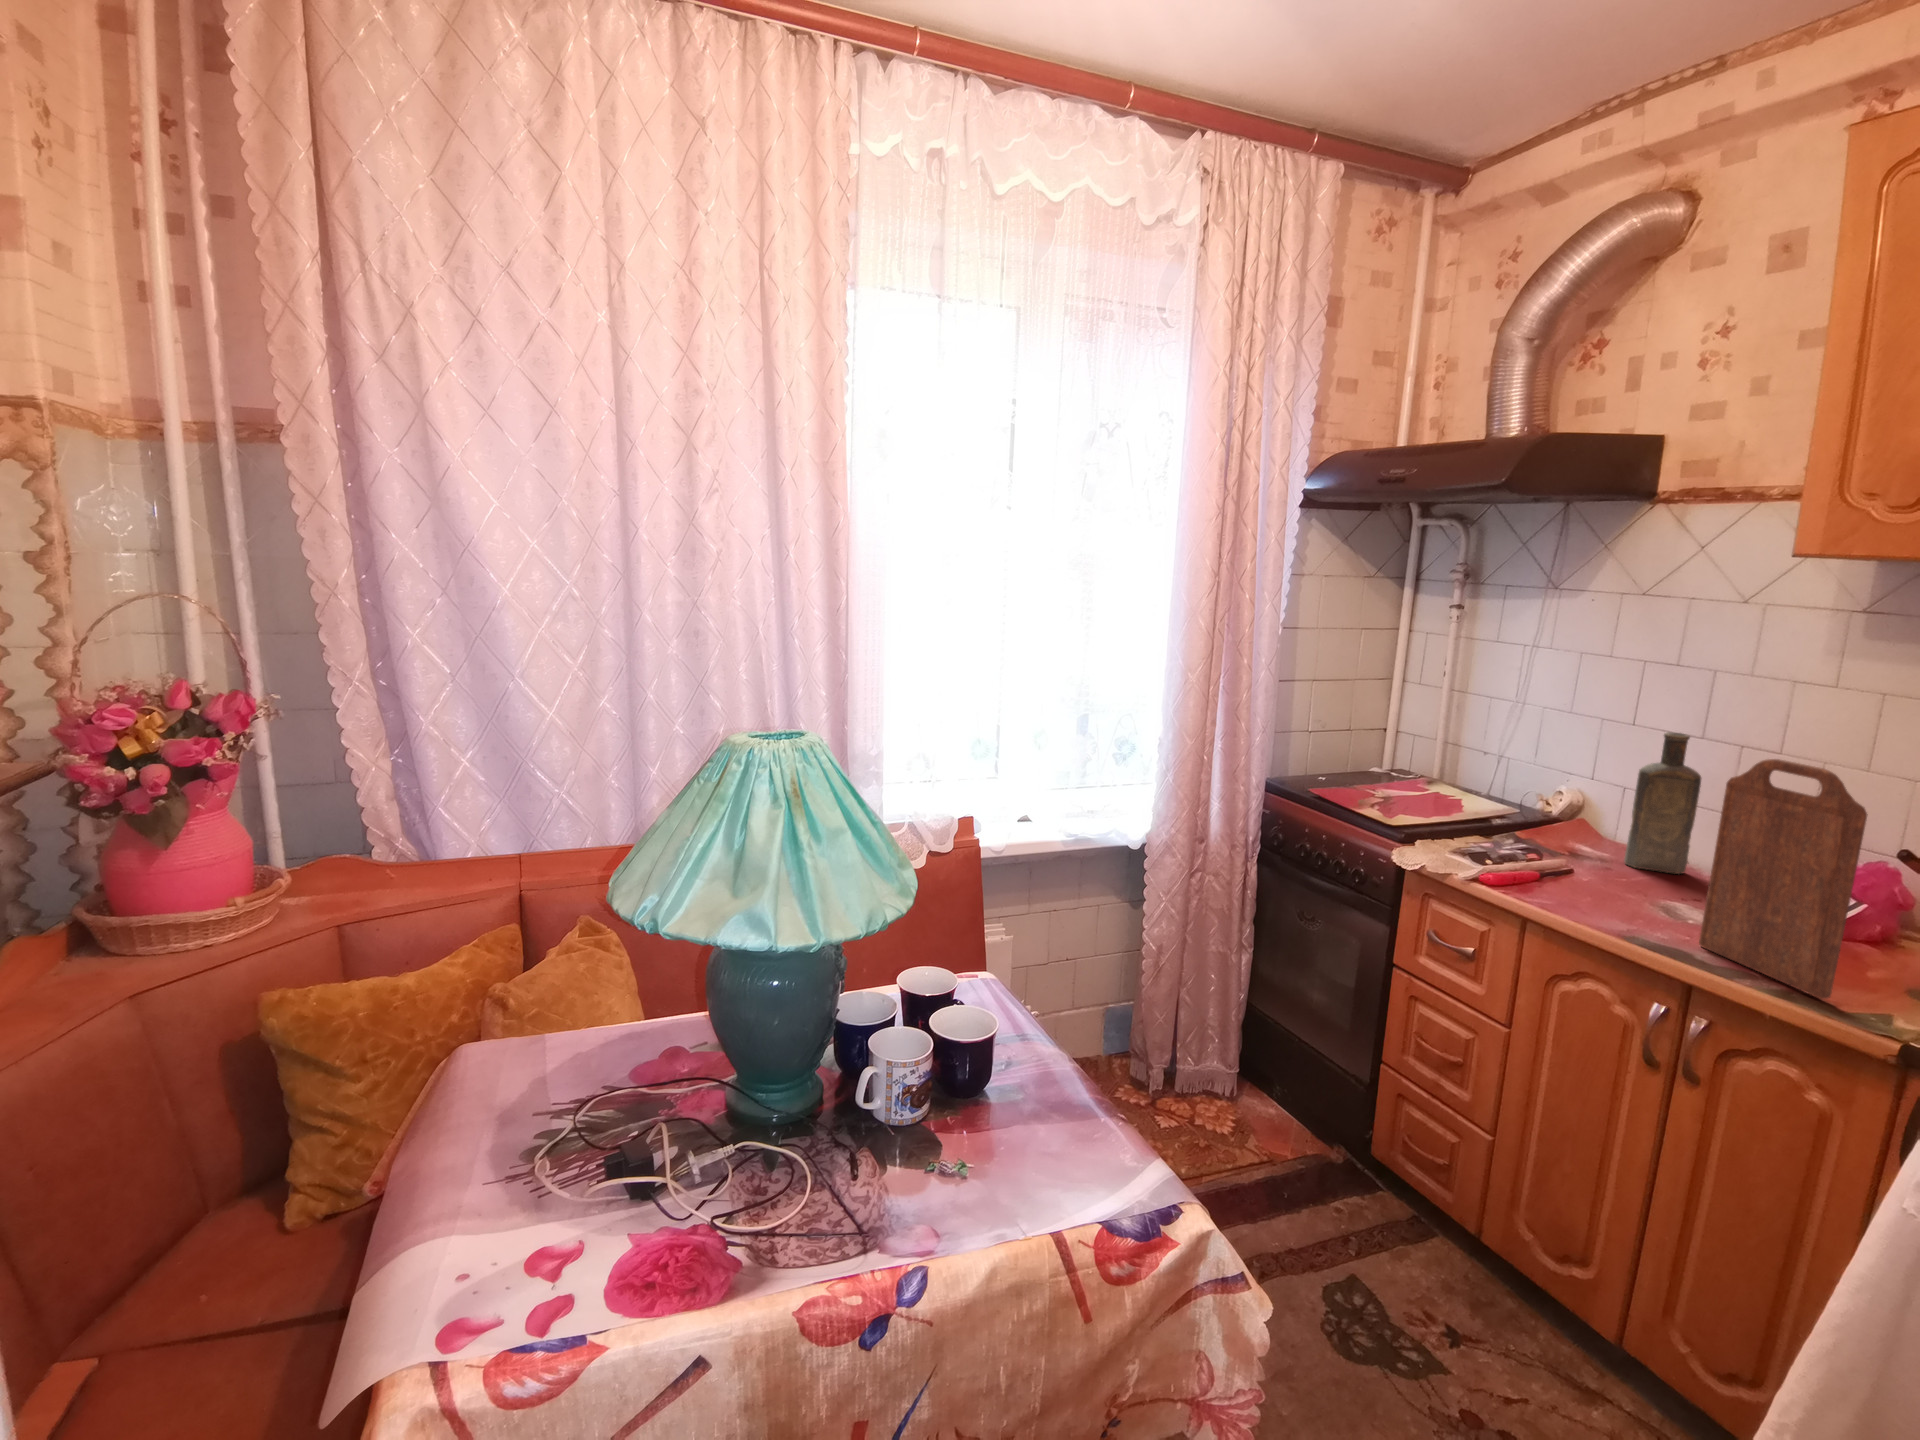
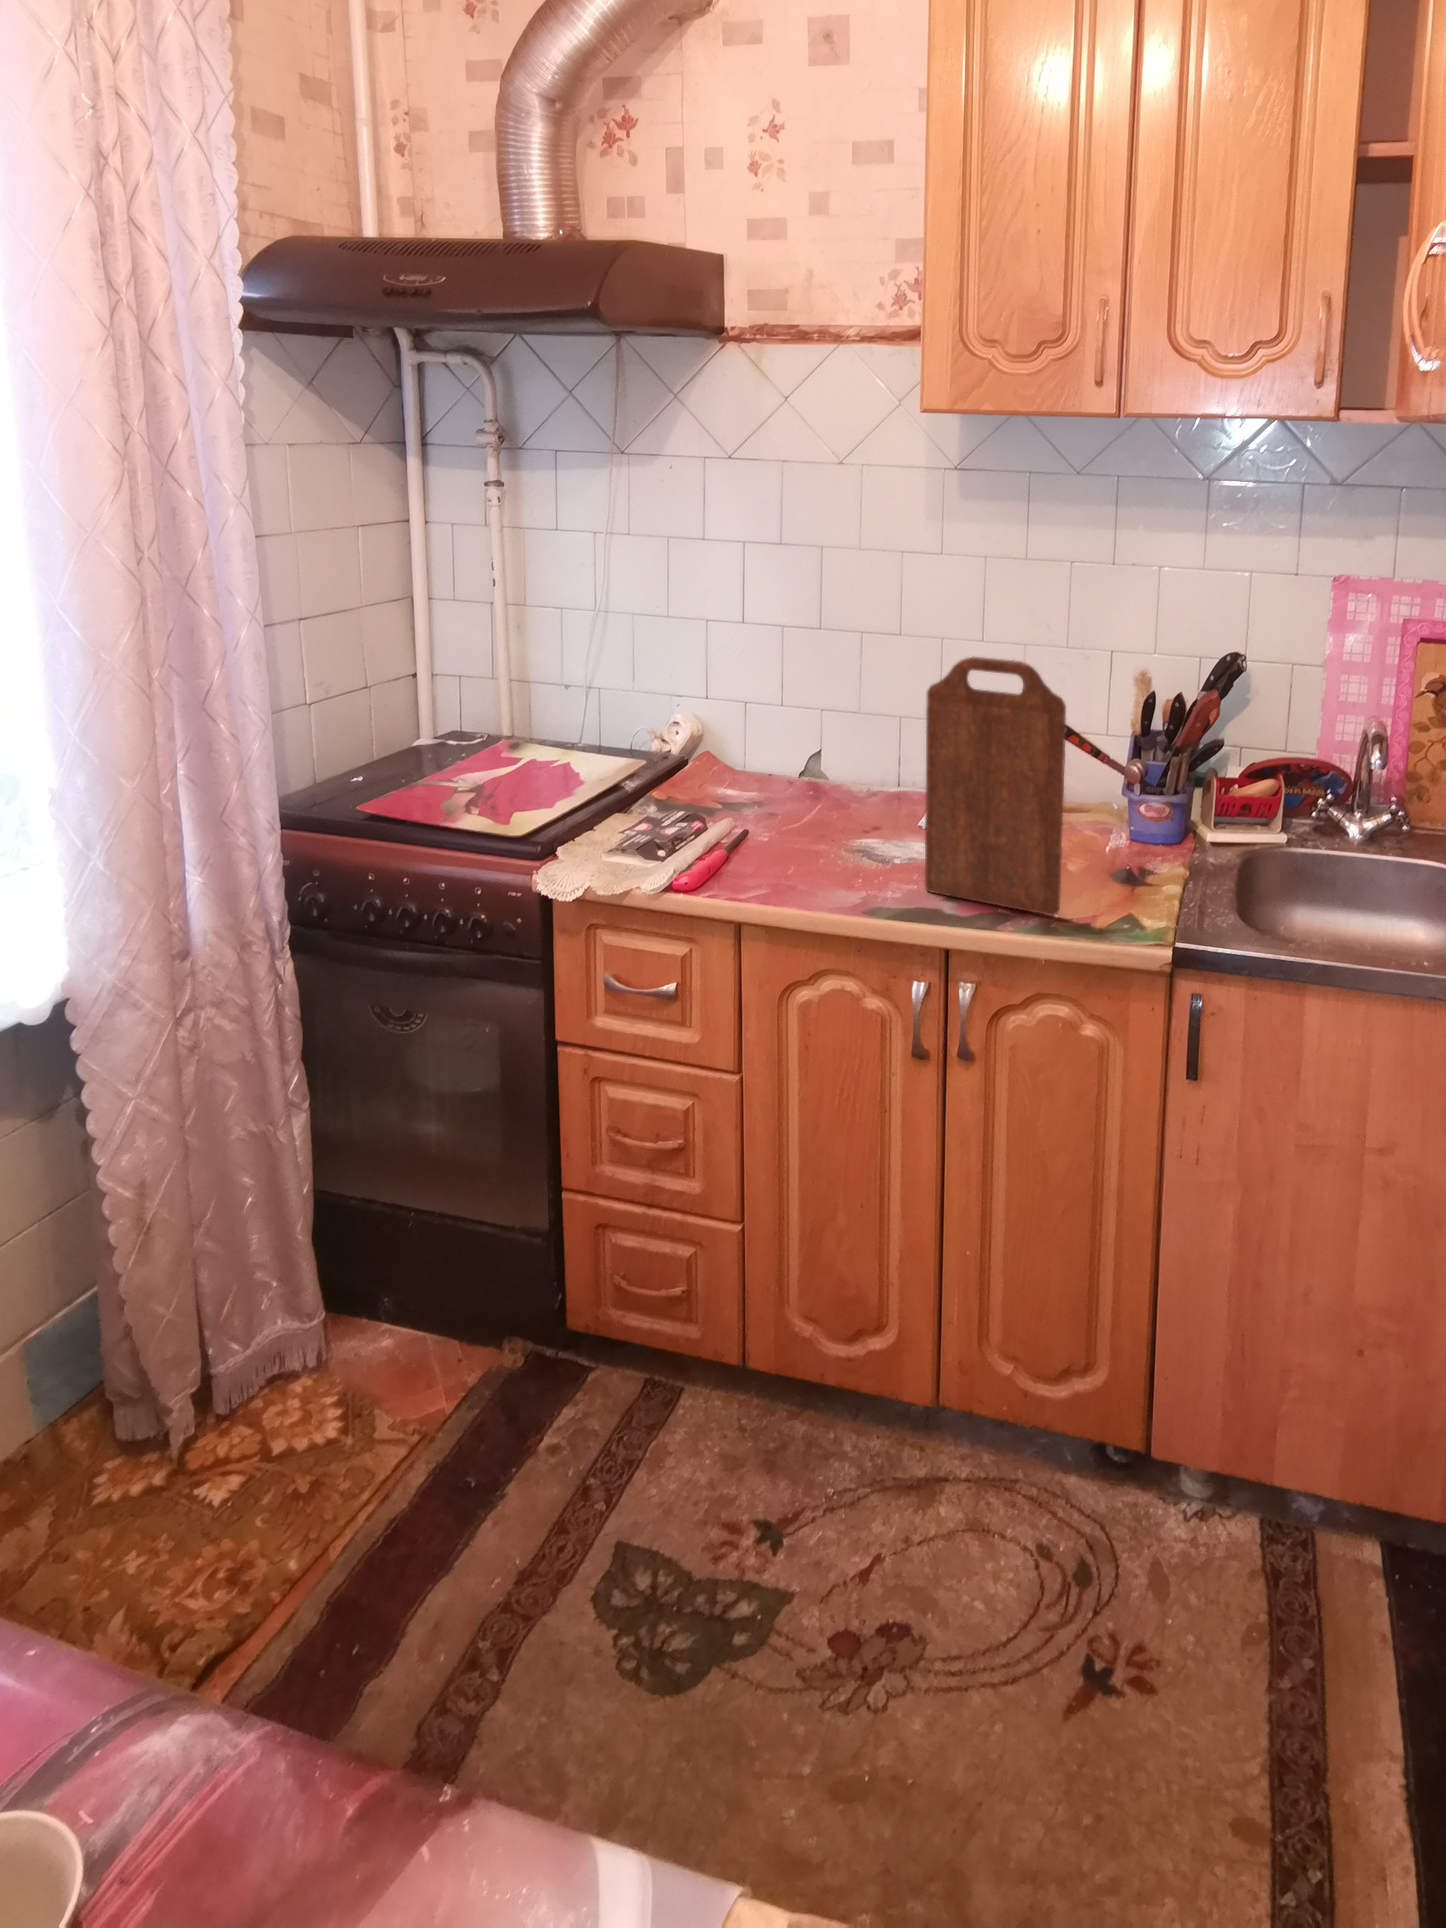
bottle: present [1624,732,1701,874] -> none [767,630,841,804]

